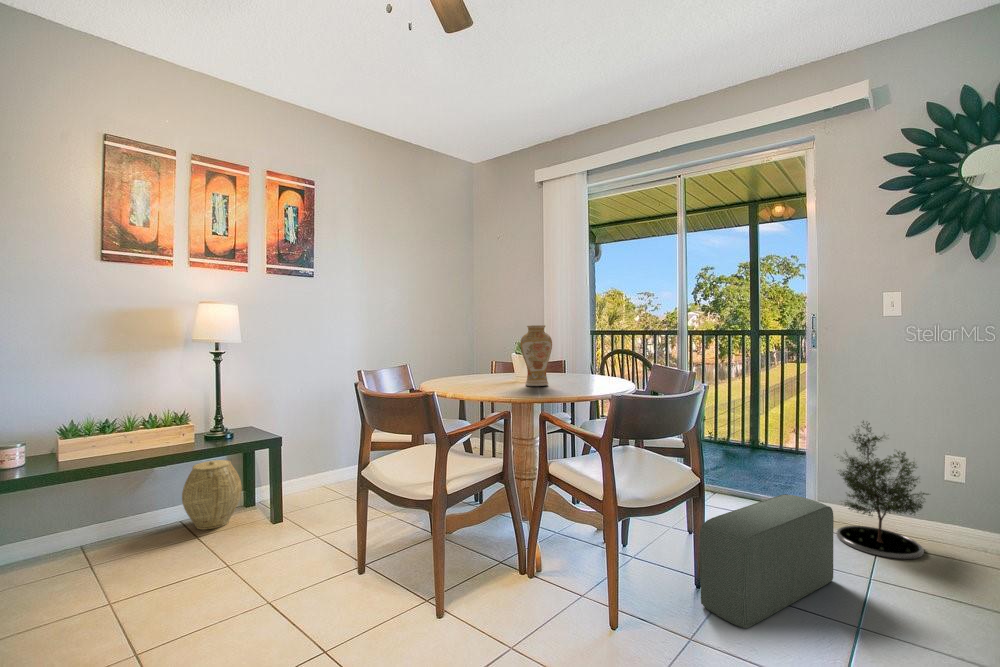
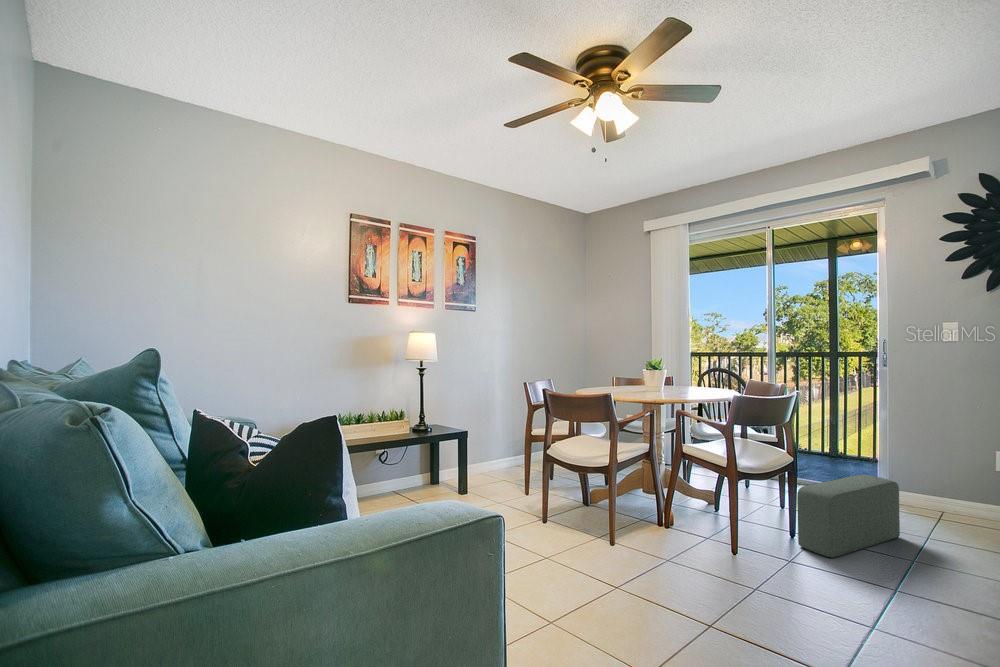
vase: present [520,325,552,386] -> none [652,349,676,393]
potted tree: present [836,421,929,559] -> none [903,421,983,528]
woven basket: present [182,460,242,530] -> none [400,446,437,495]

